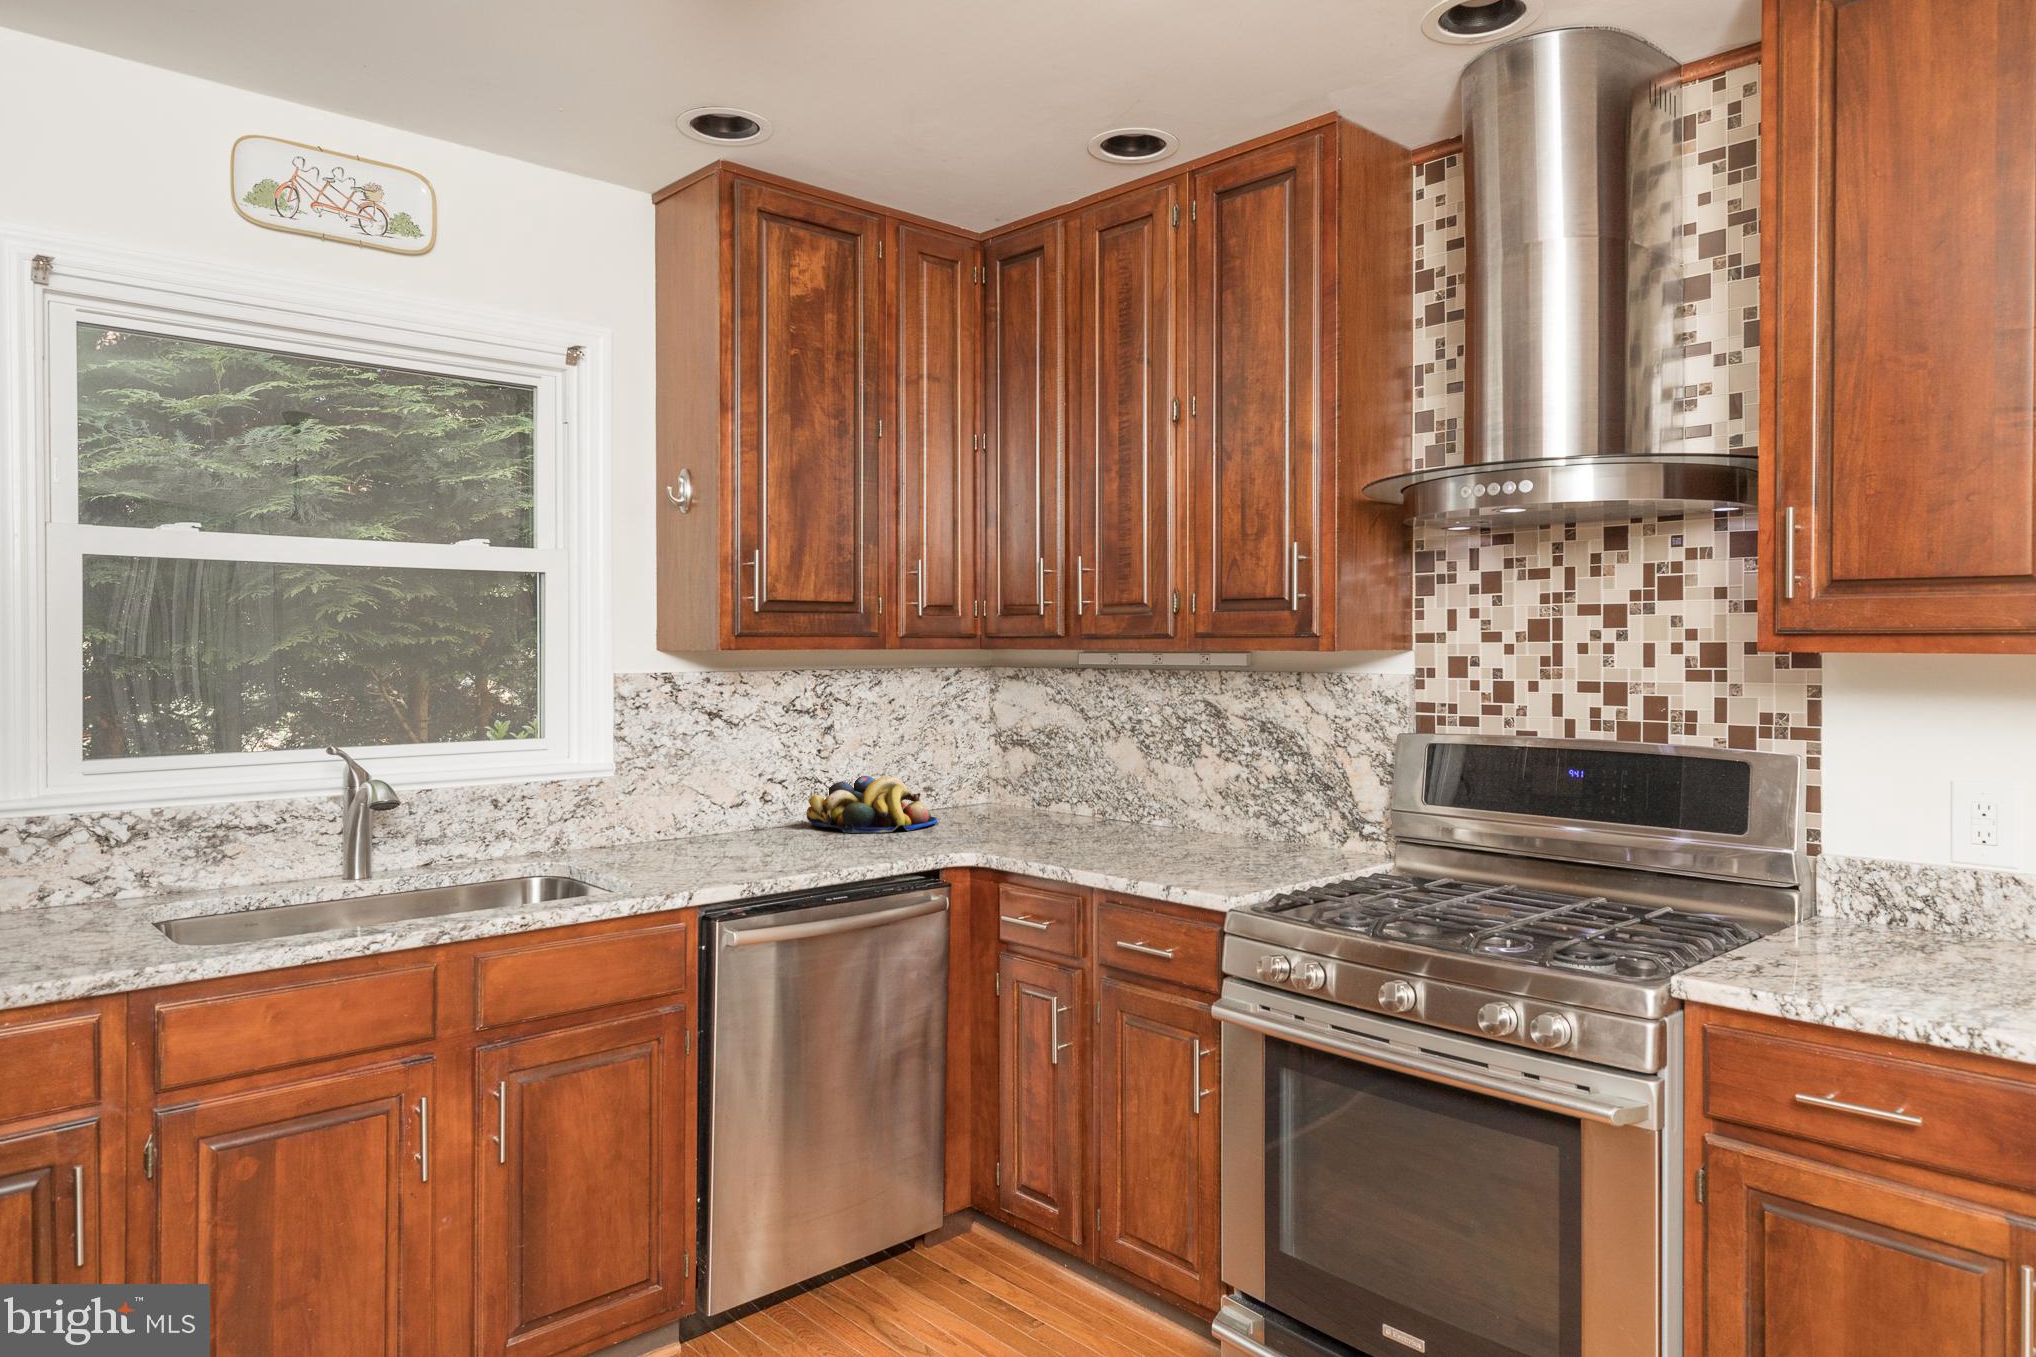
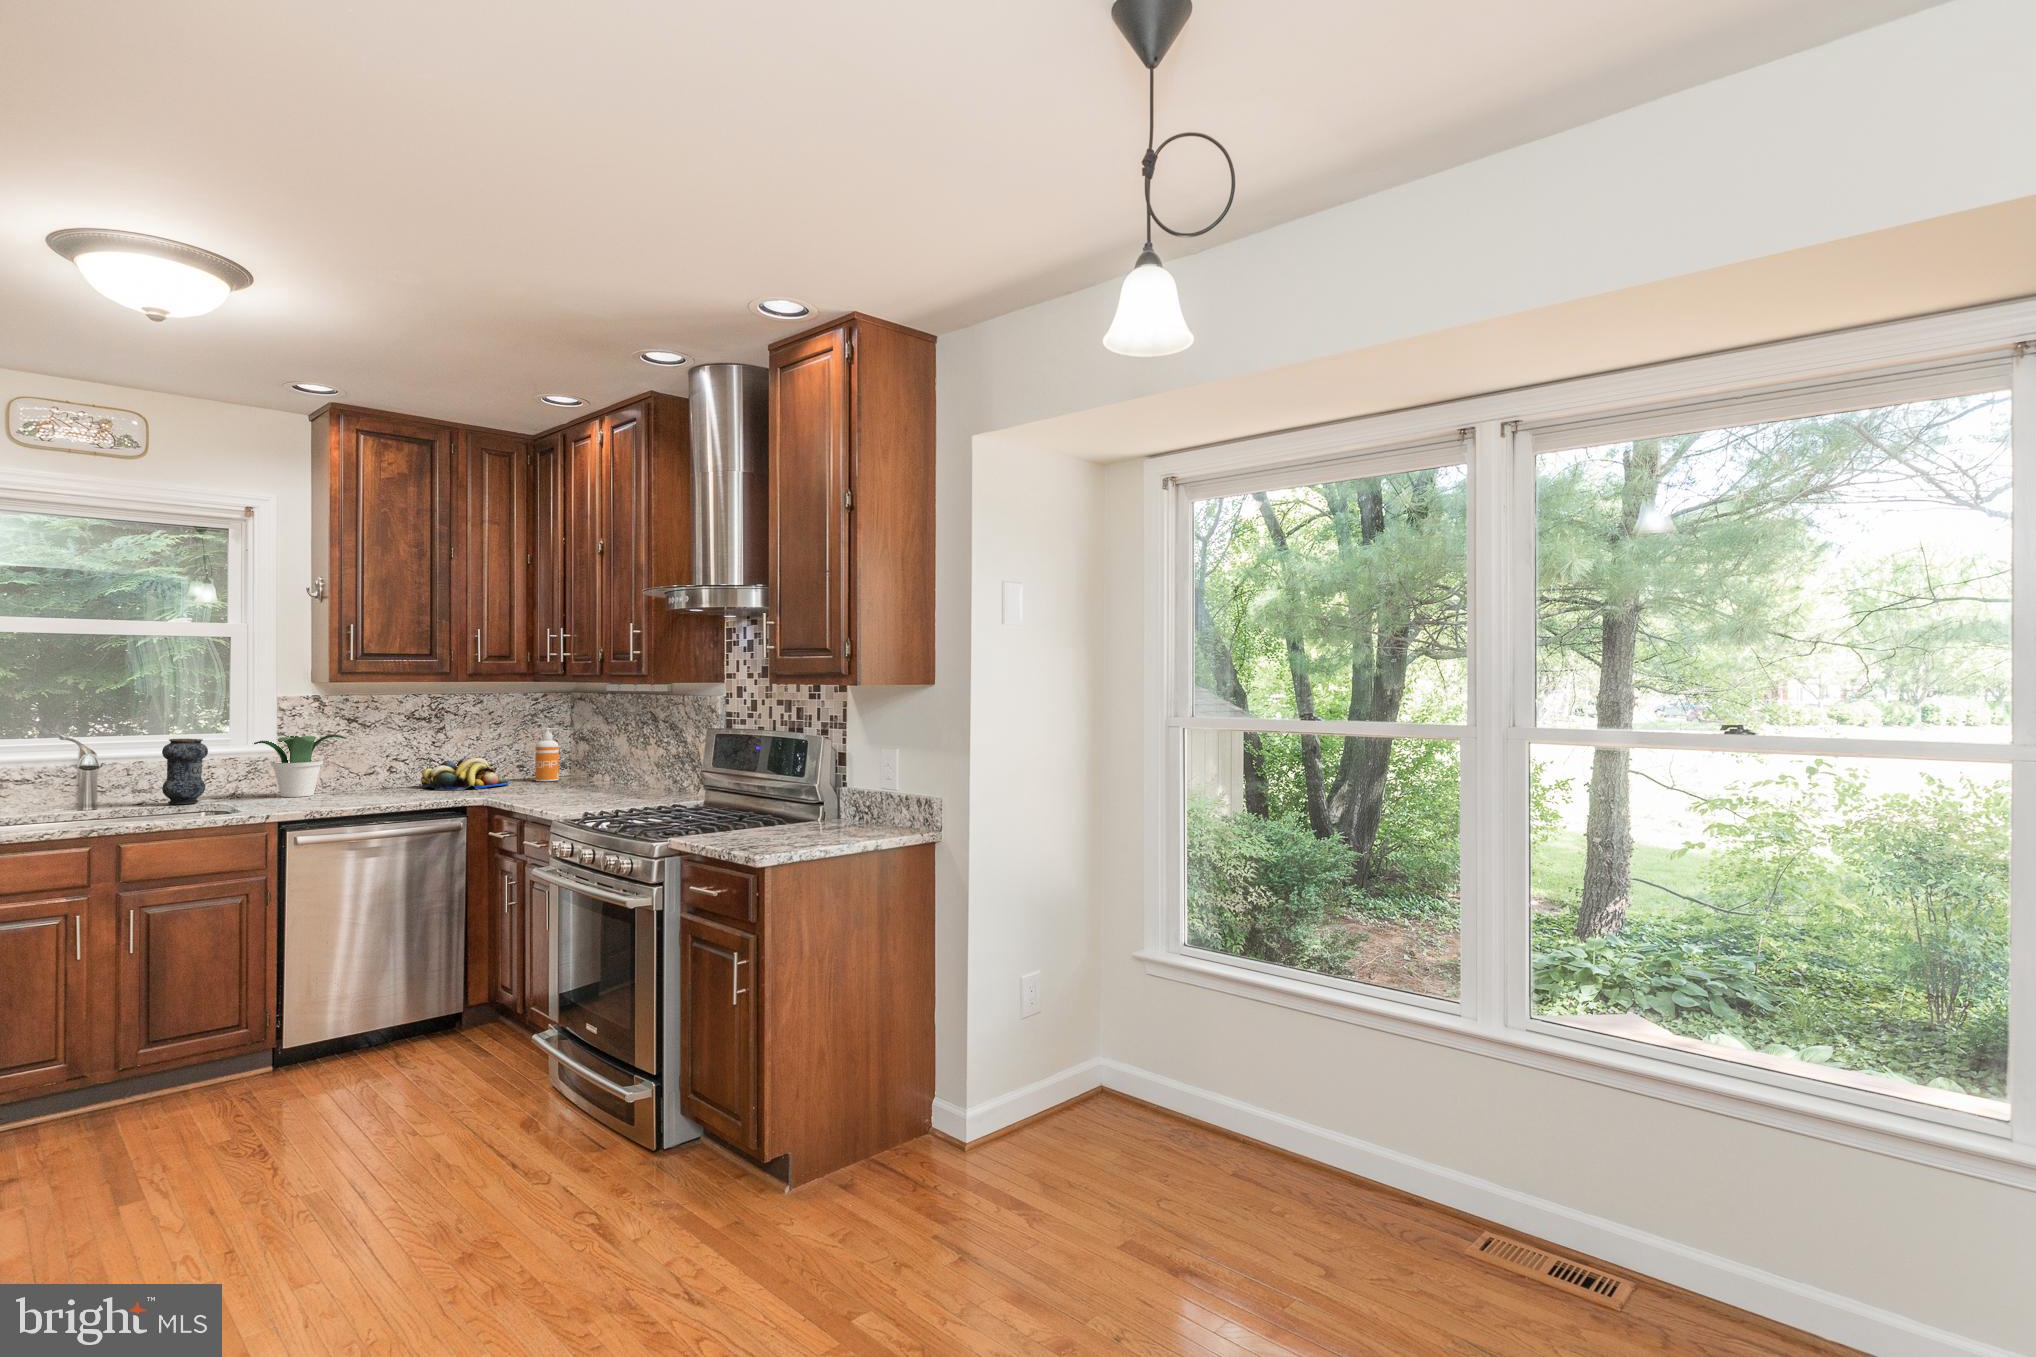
soap dispenser: none [957,726,992,814] -> present [535,728,559,781]
potted plant: none [575,738,717,848] -> present [254,734,347,797]
vase: none [460,749,526,865] -> present [162,739,208,805]

